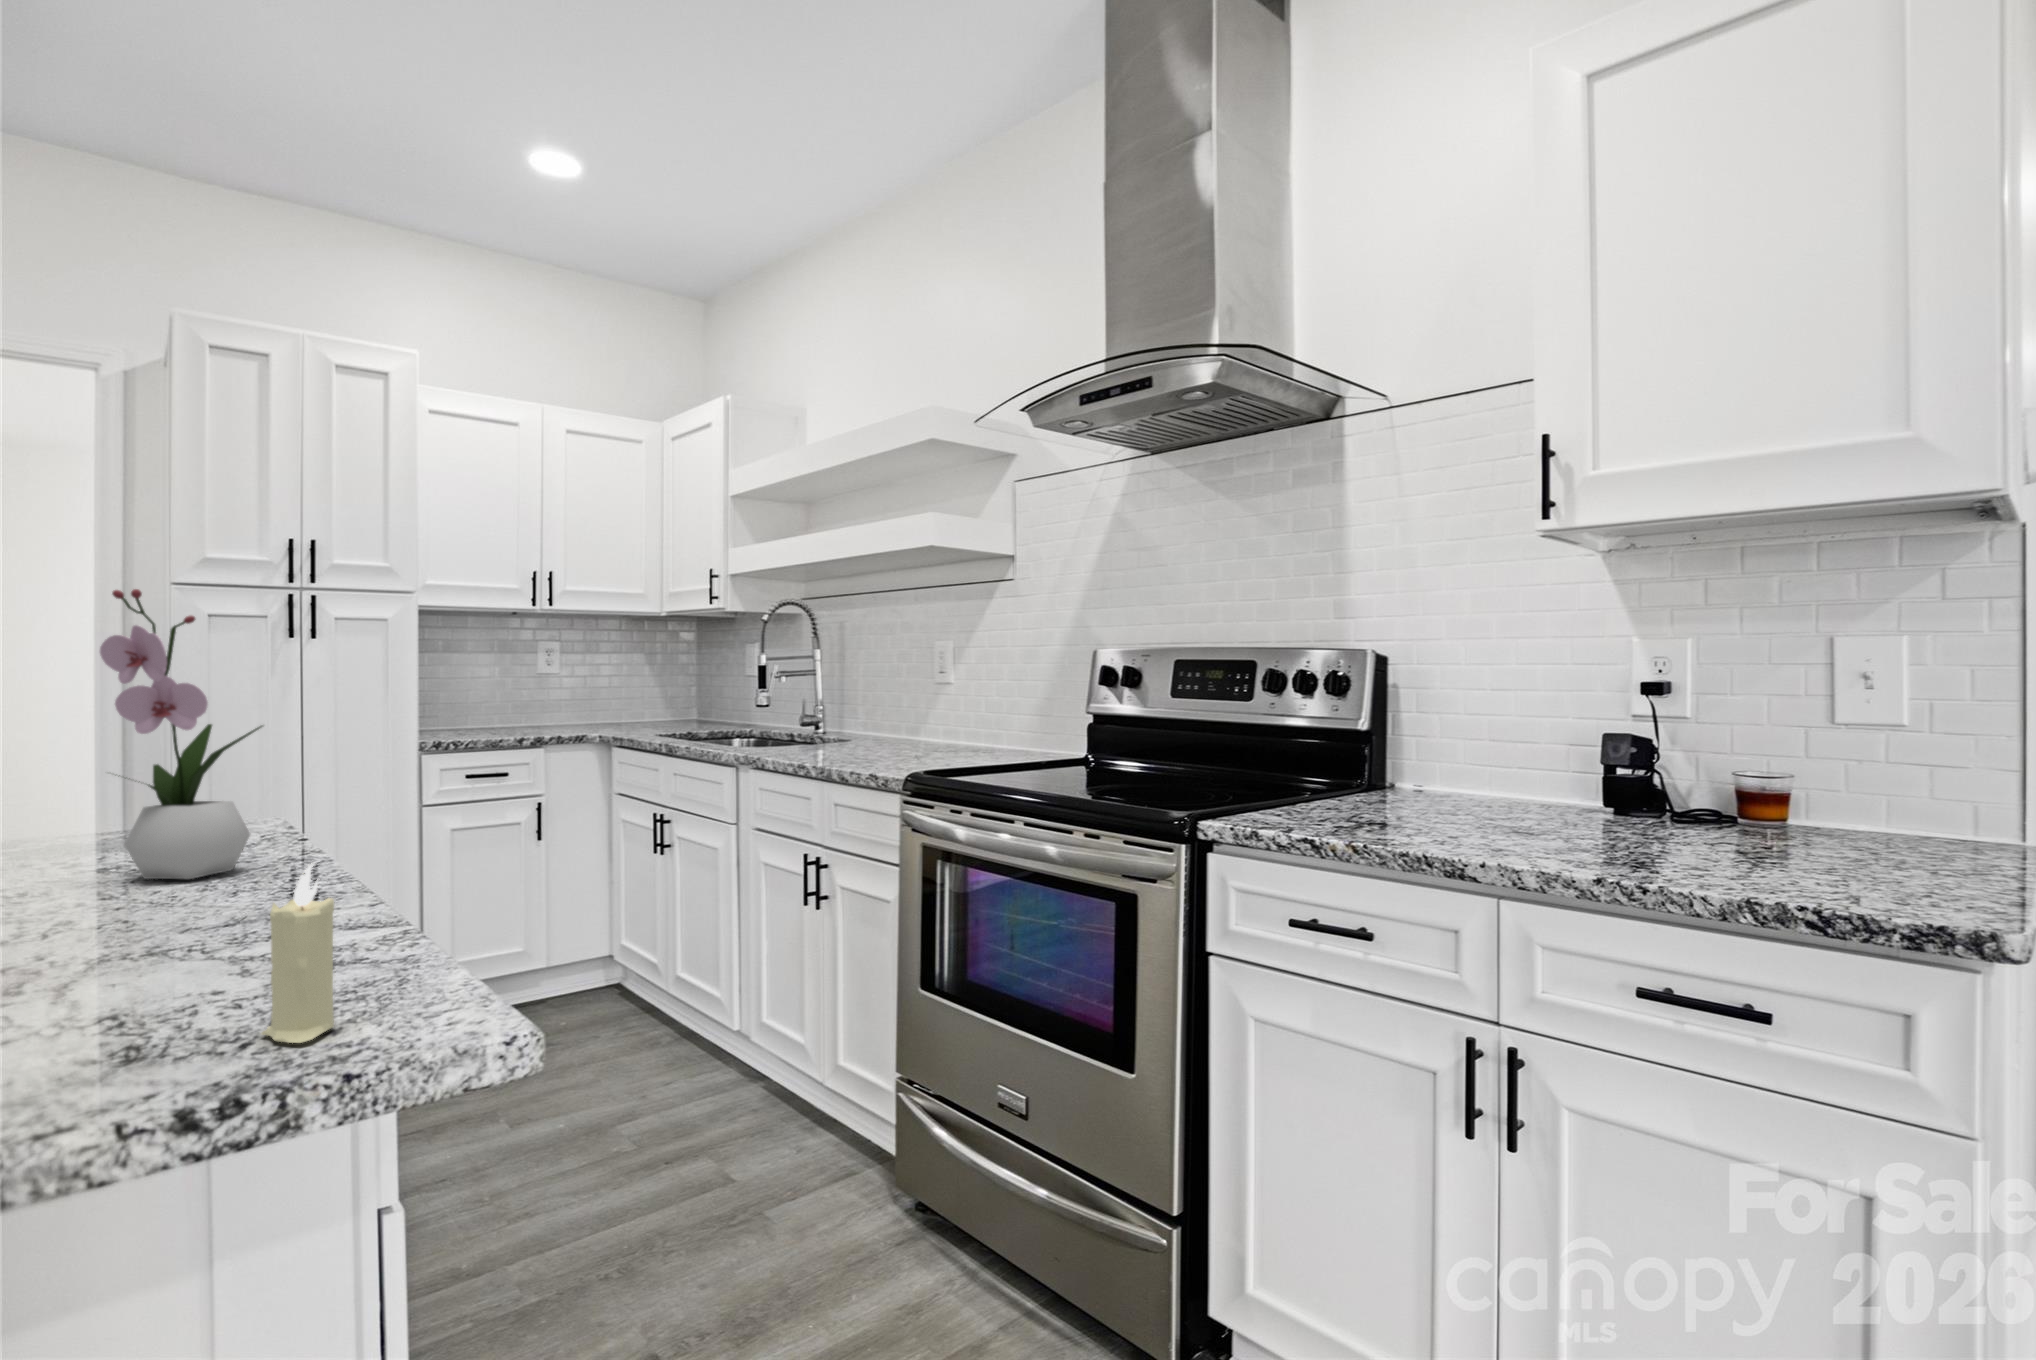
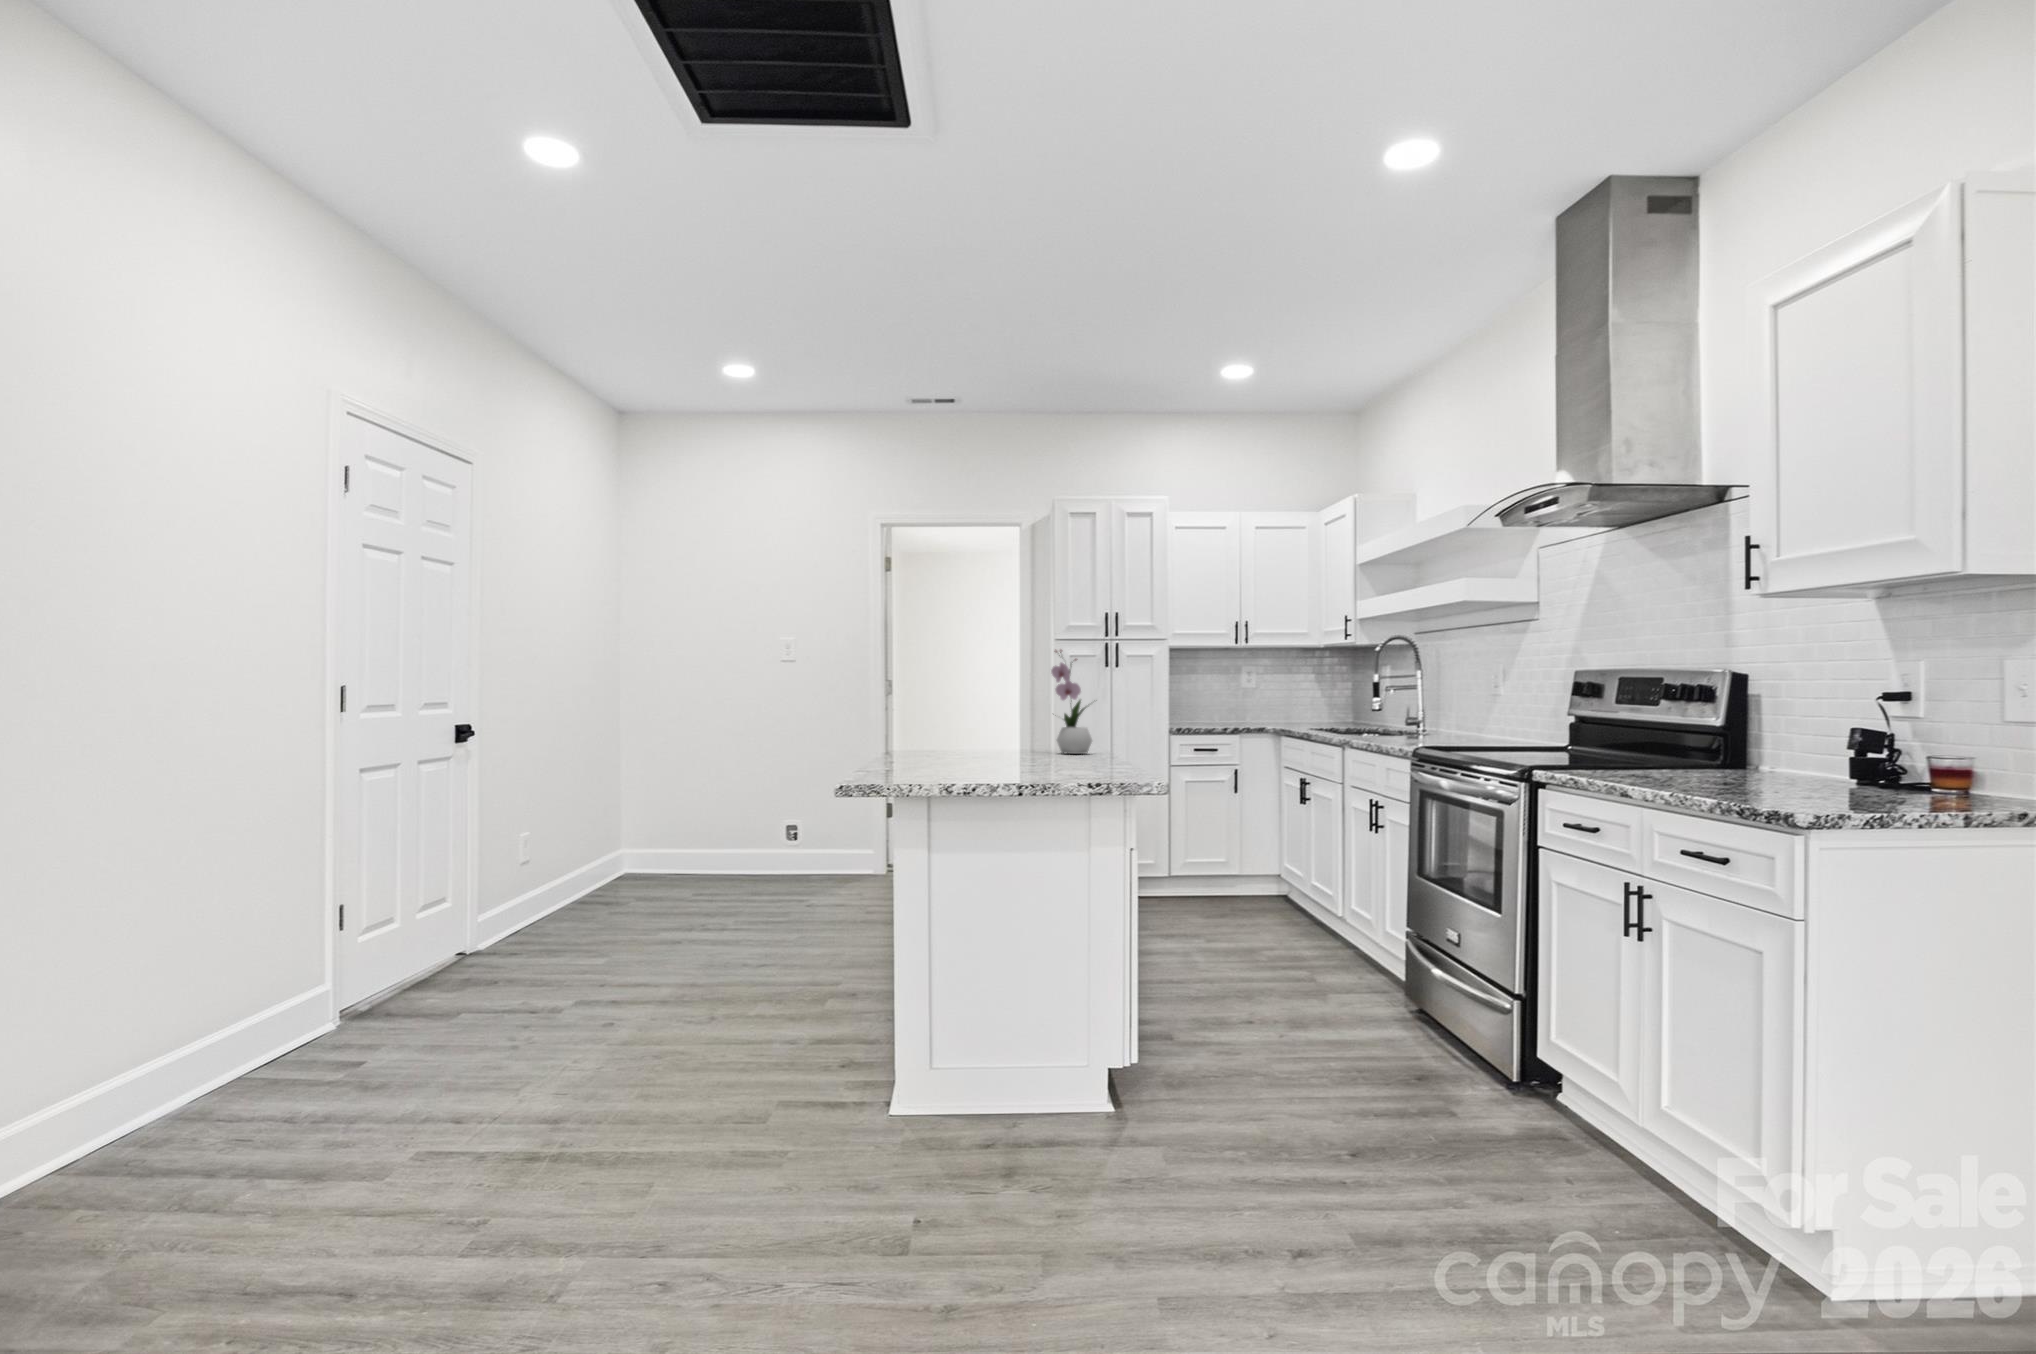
candle: present [261,863,334,1043] -> none [1098,727,1115,773]

